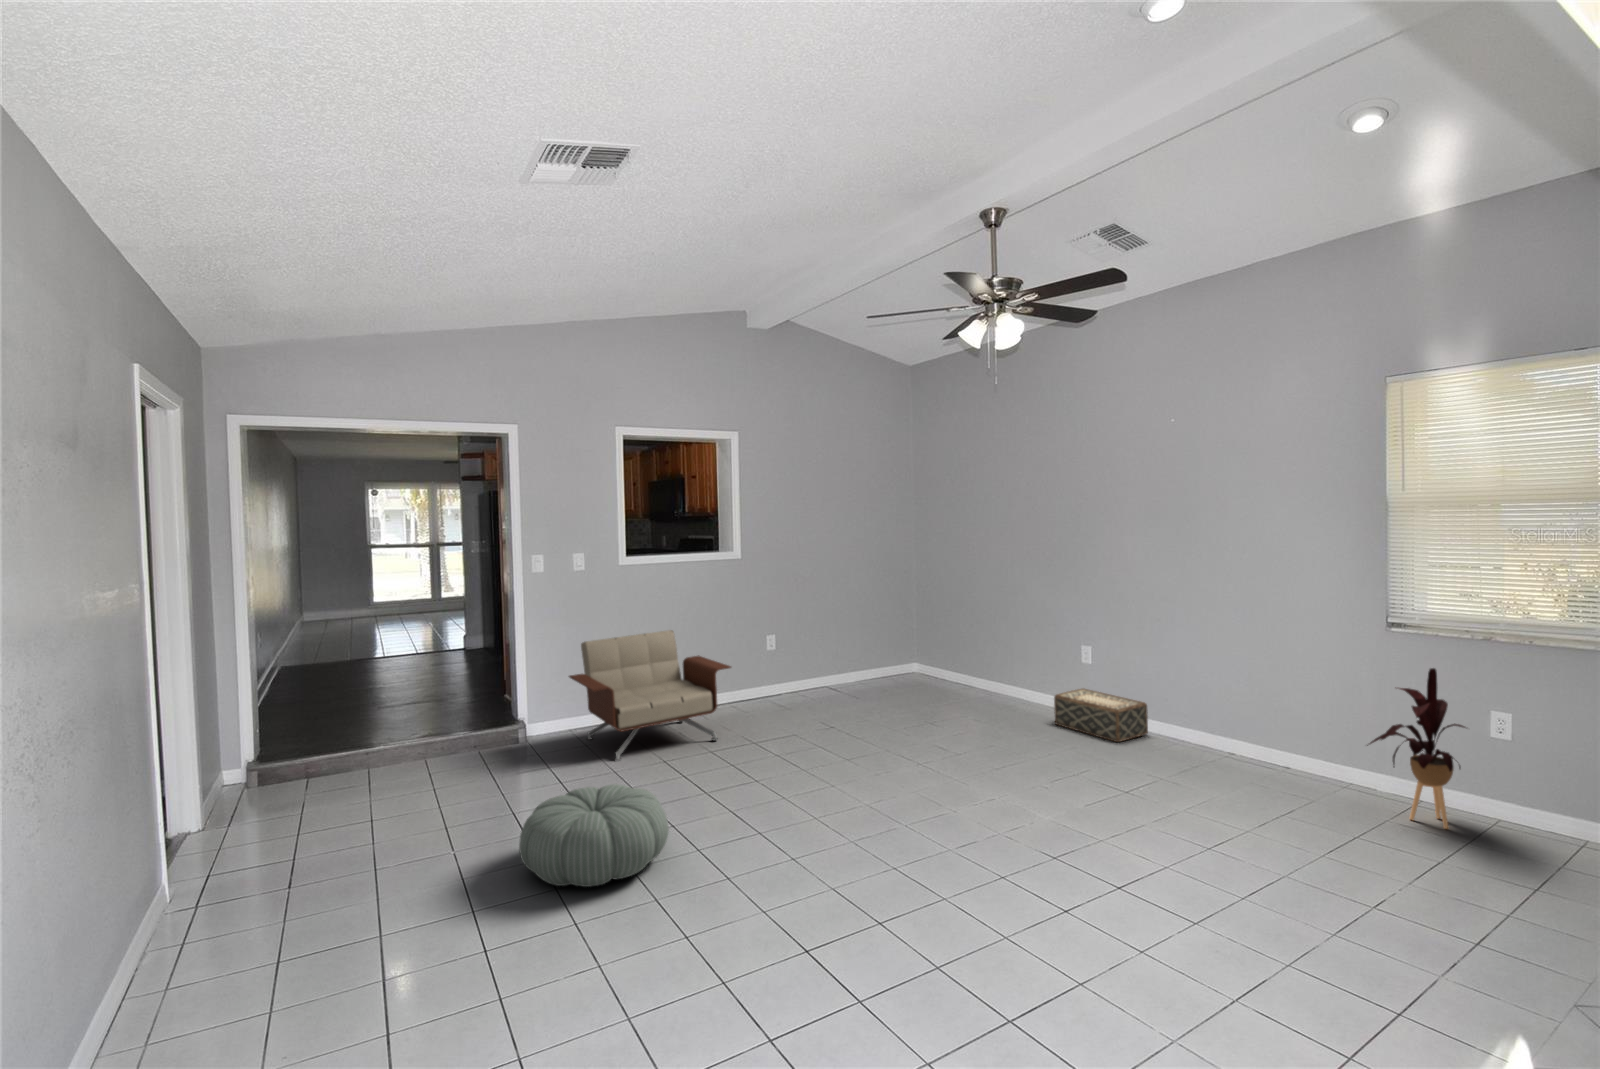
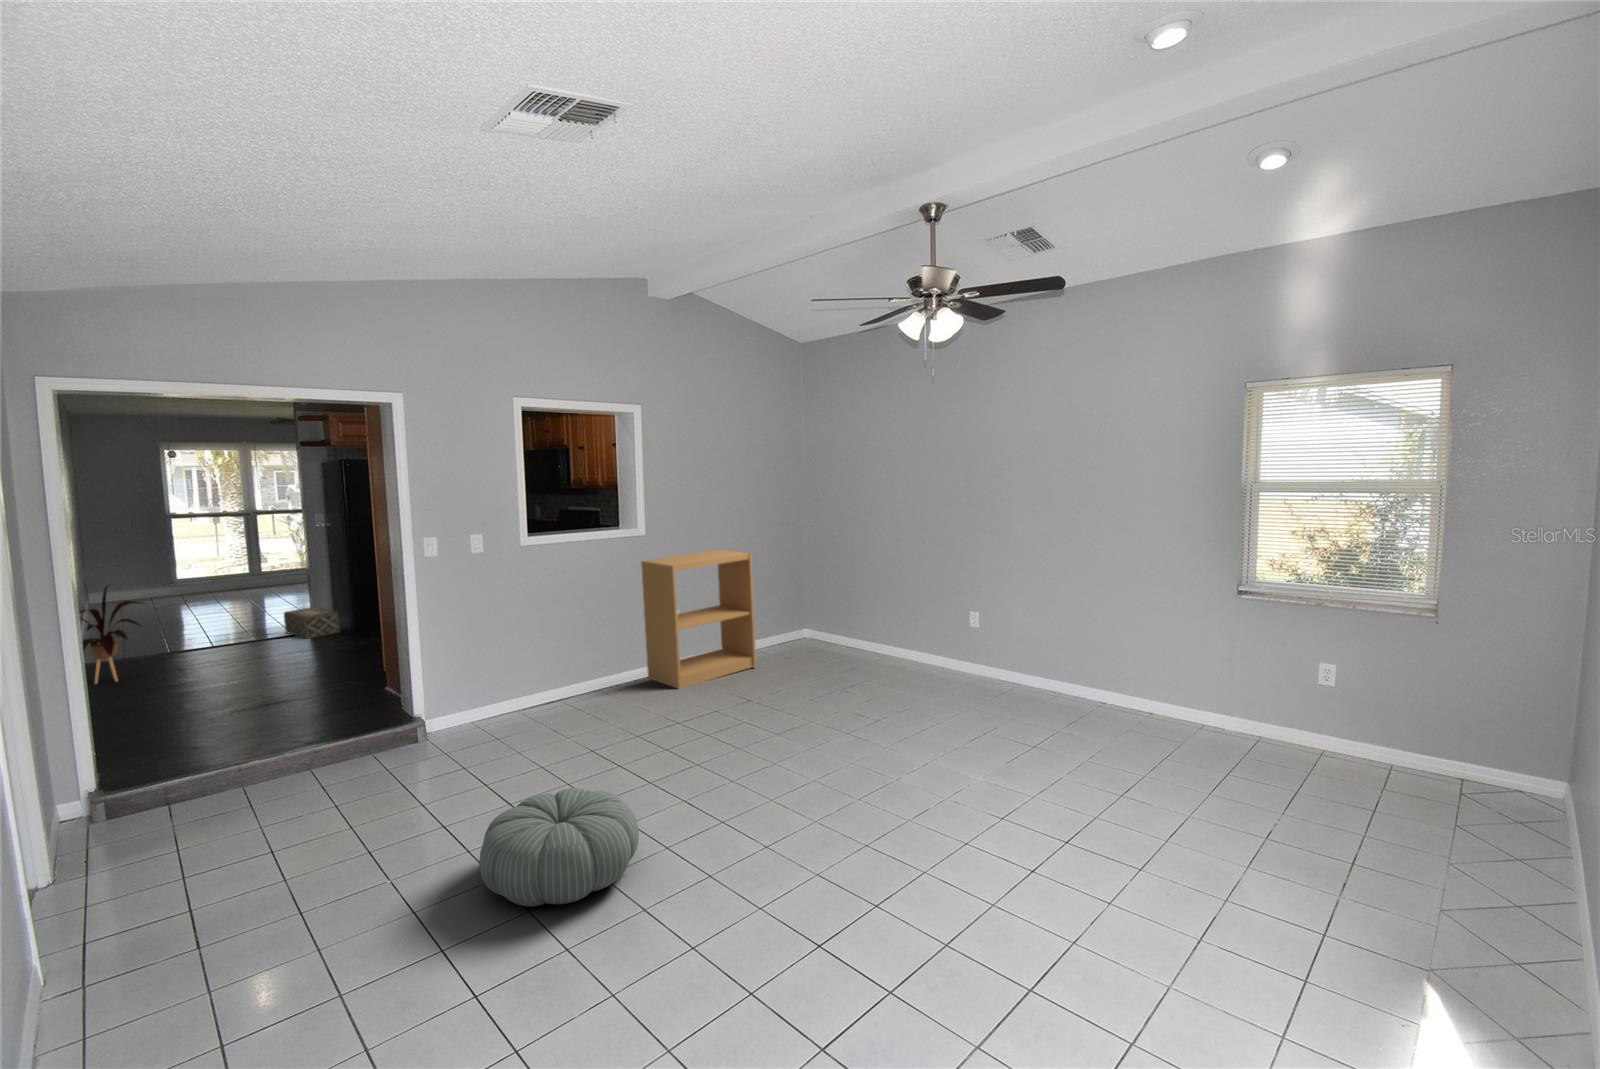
bookshelf: none [739,577,855,715] -> present [641,550,756,689]
armchair: present [569,630,731,761] -> none [474,611,650,755]
house plant: present [1367,668,1465,829] -> present [80,586,142,683]
woven basket: present [1054,689,1148,742] -> present [284,607,340,639]

